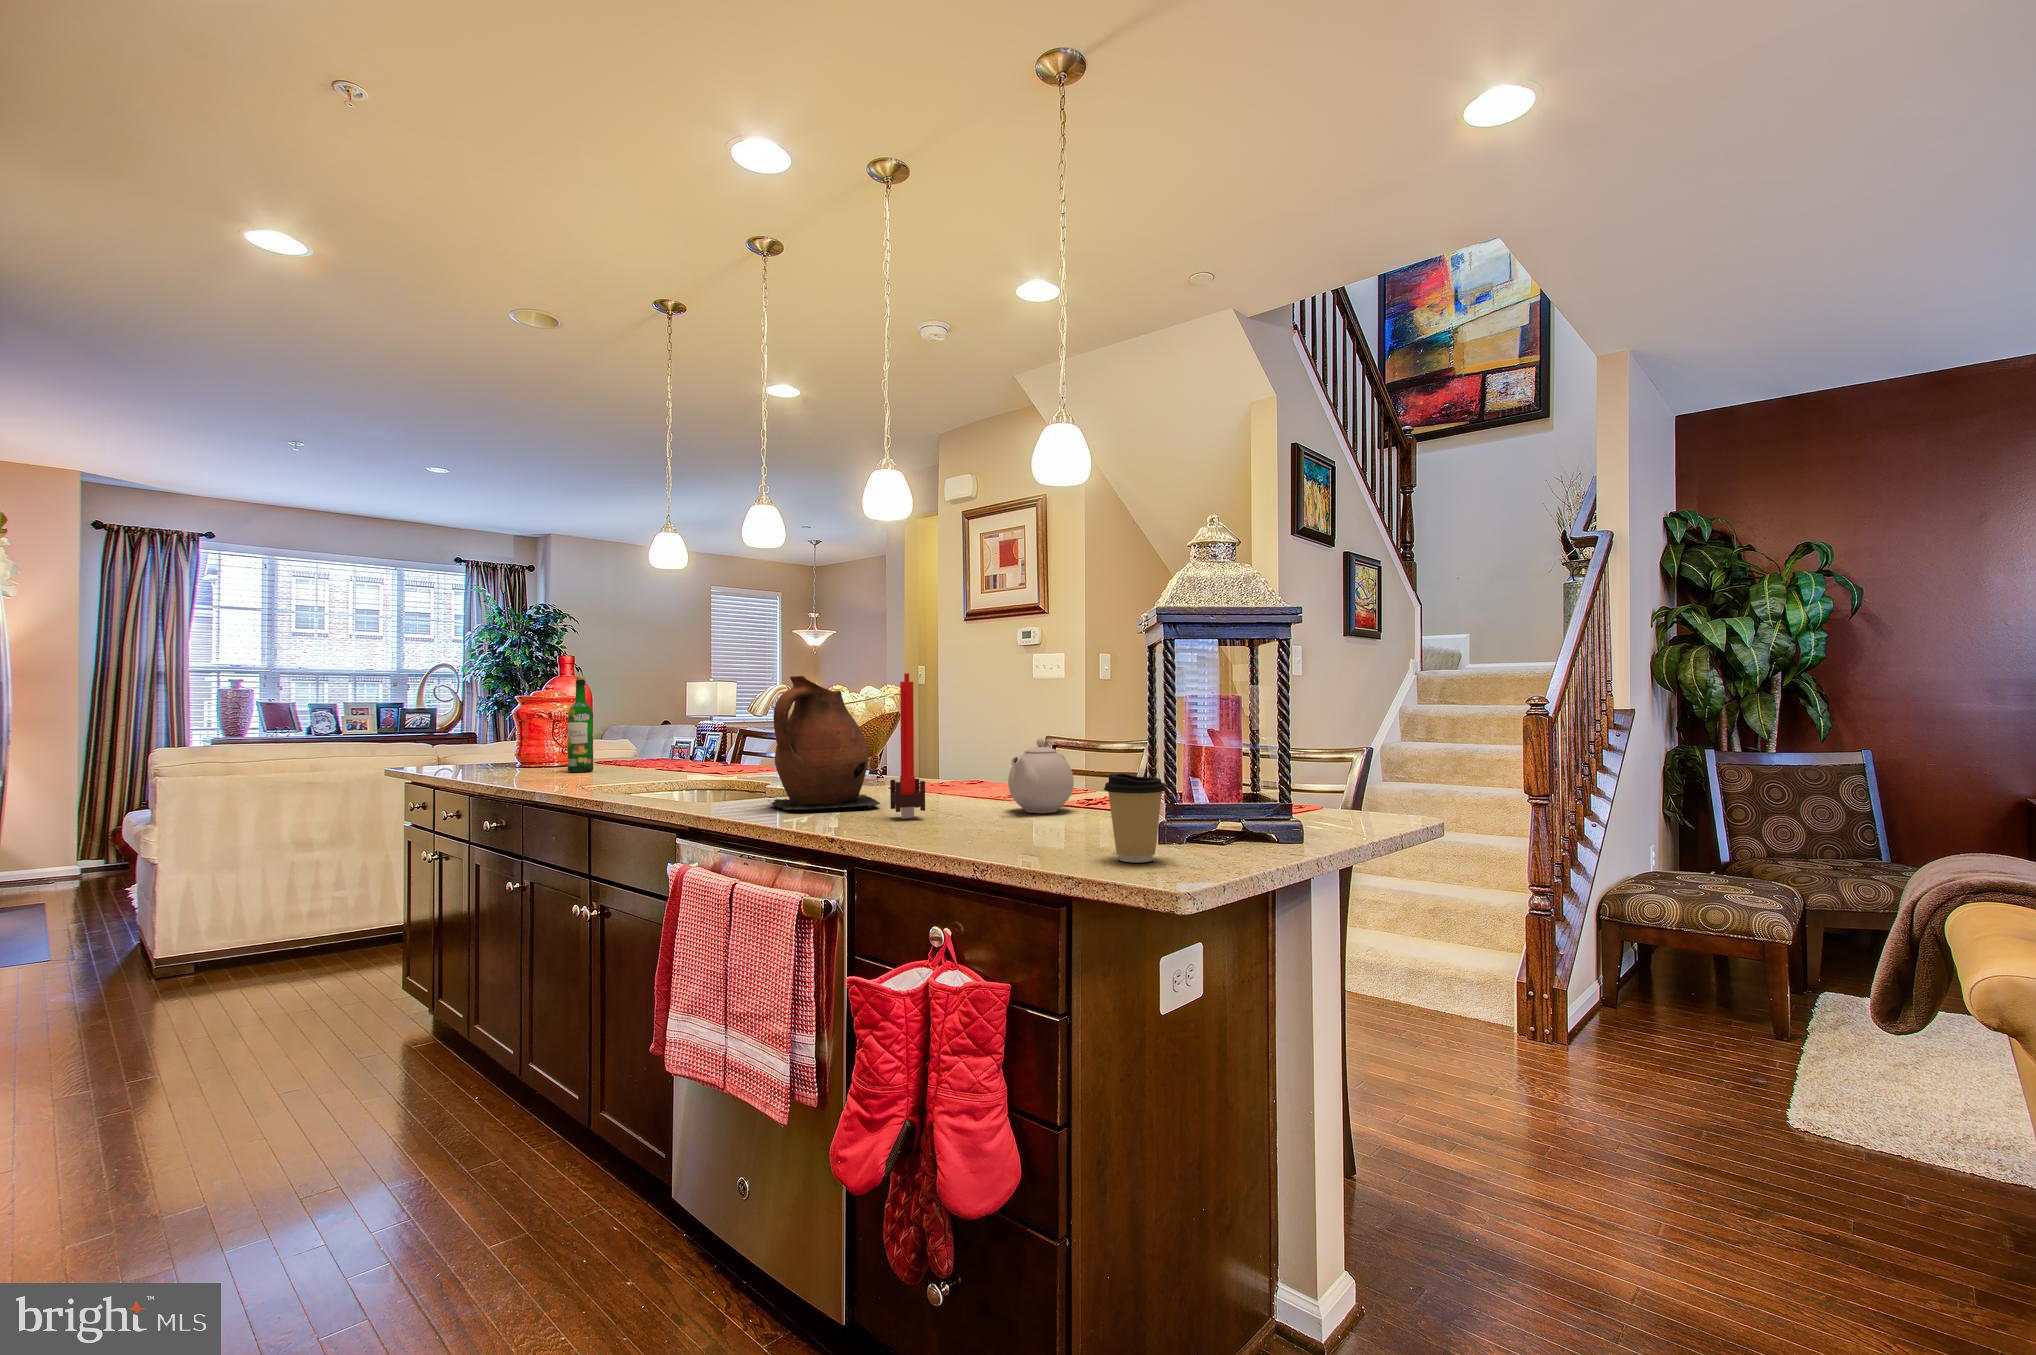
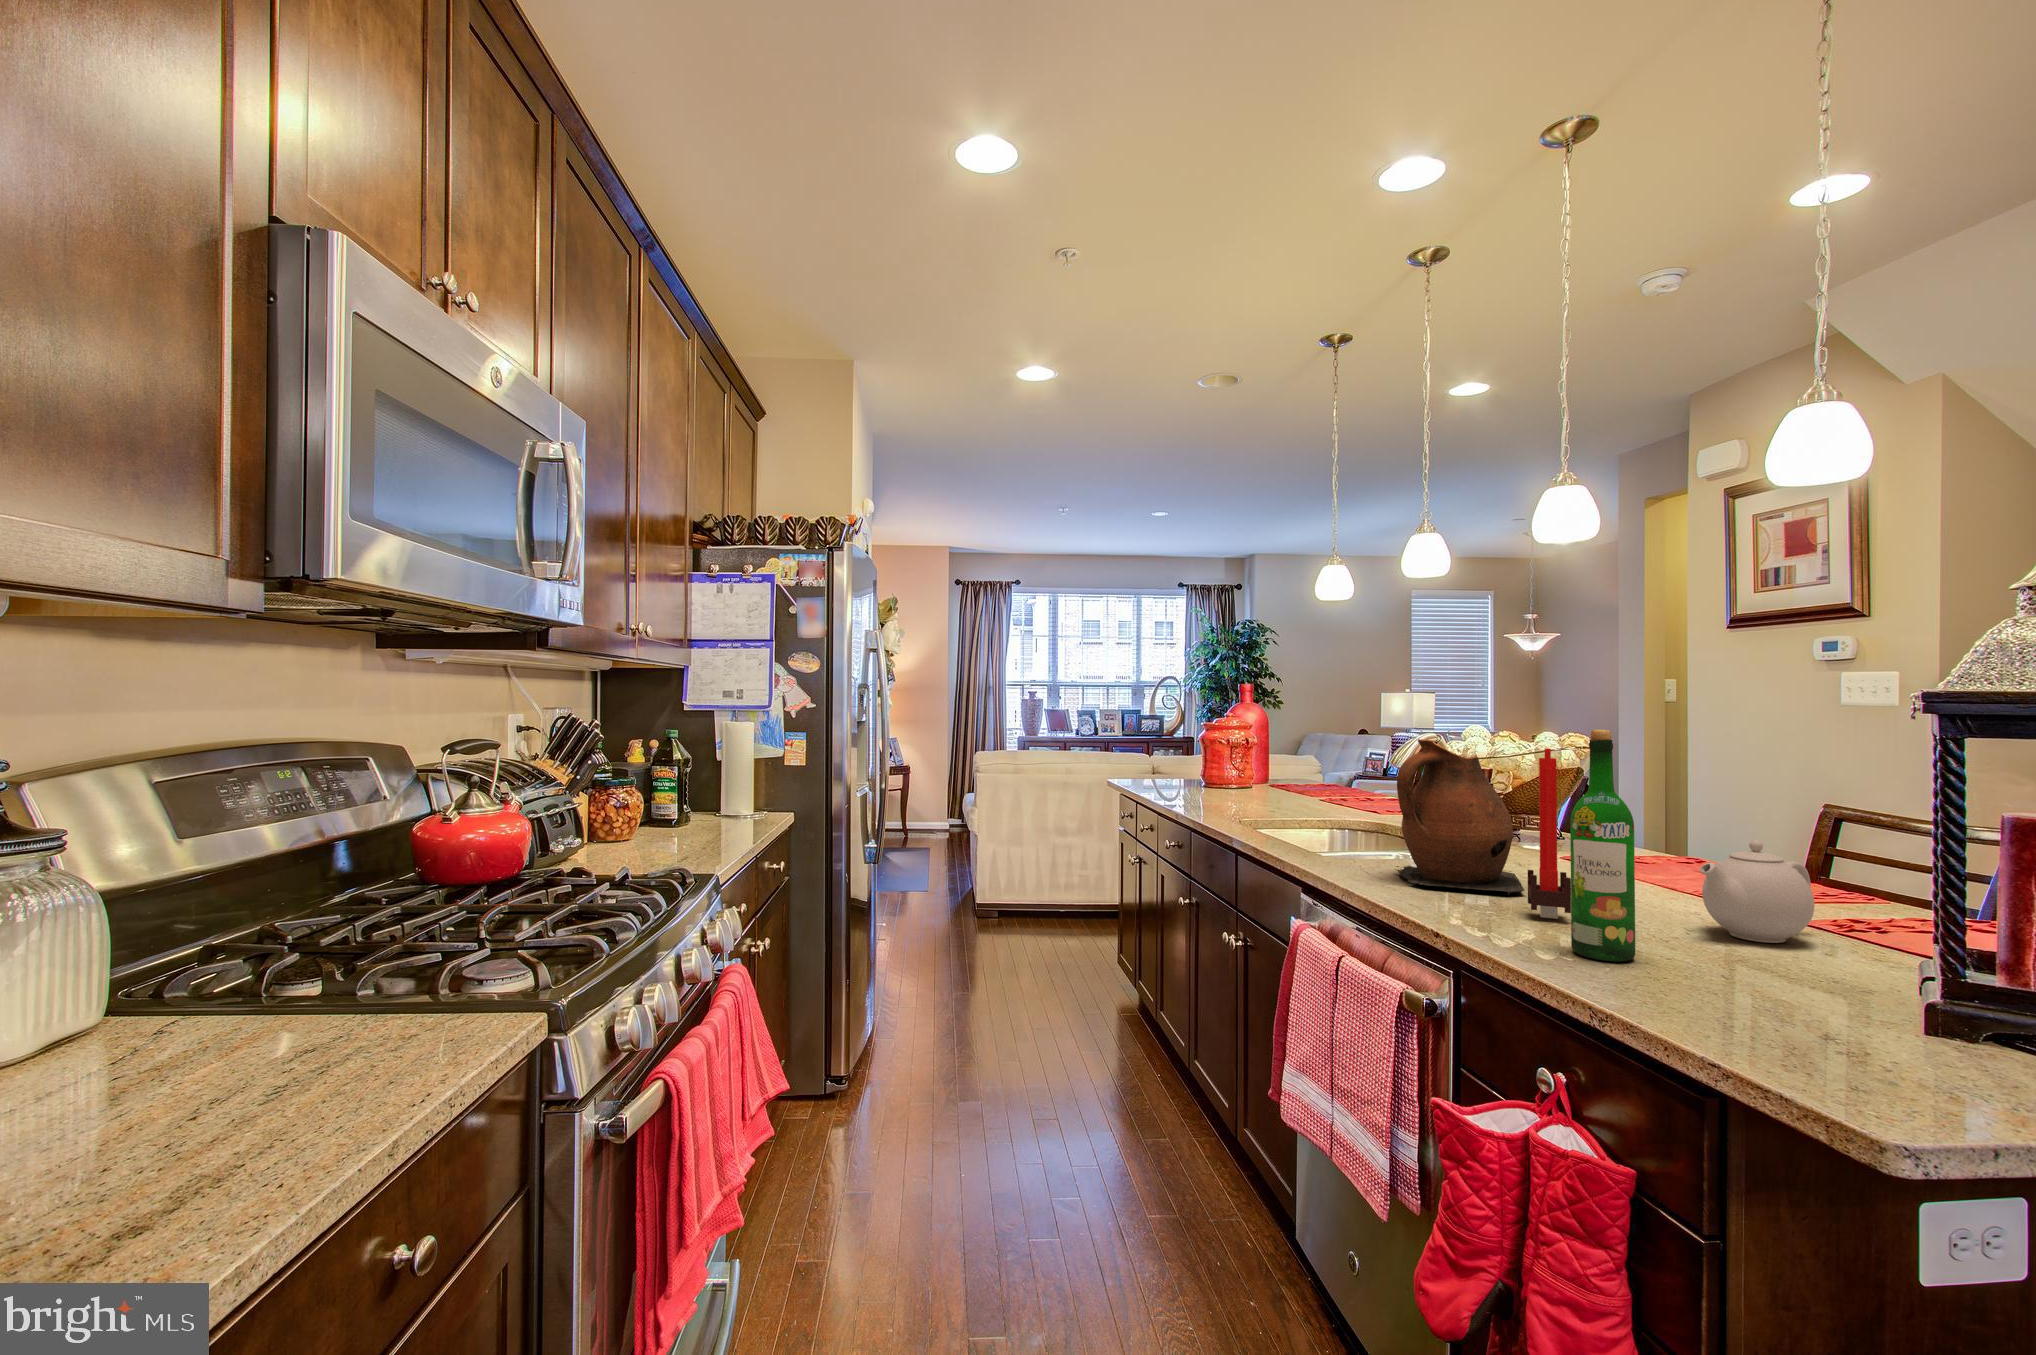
wine bottle: present [568,676,593,772] -> present [1570,730,1635,962]
coffee cup: present [1104,774,1166,862] -> none [1796,931,1915,1068]

